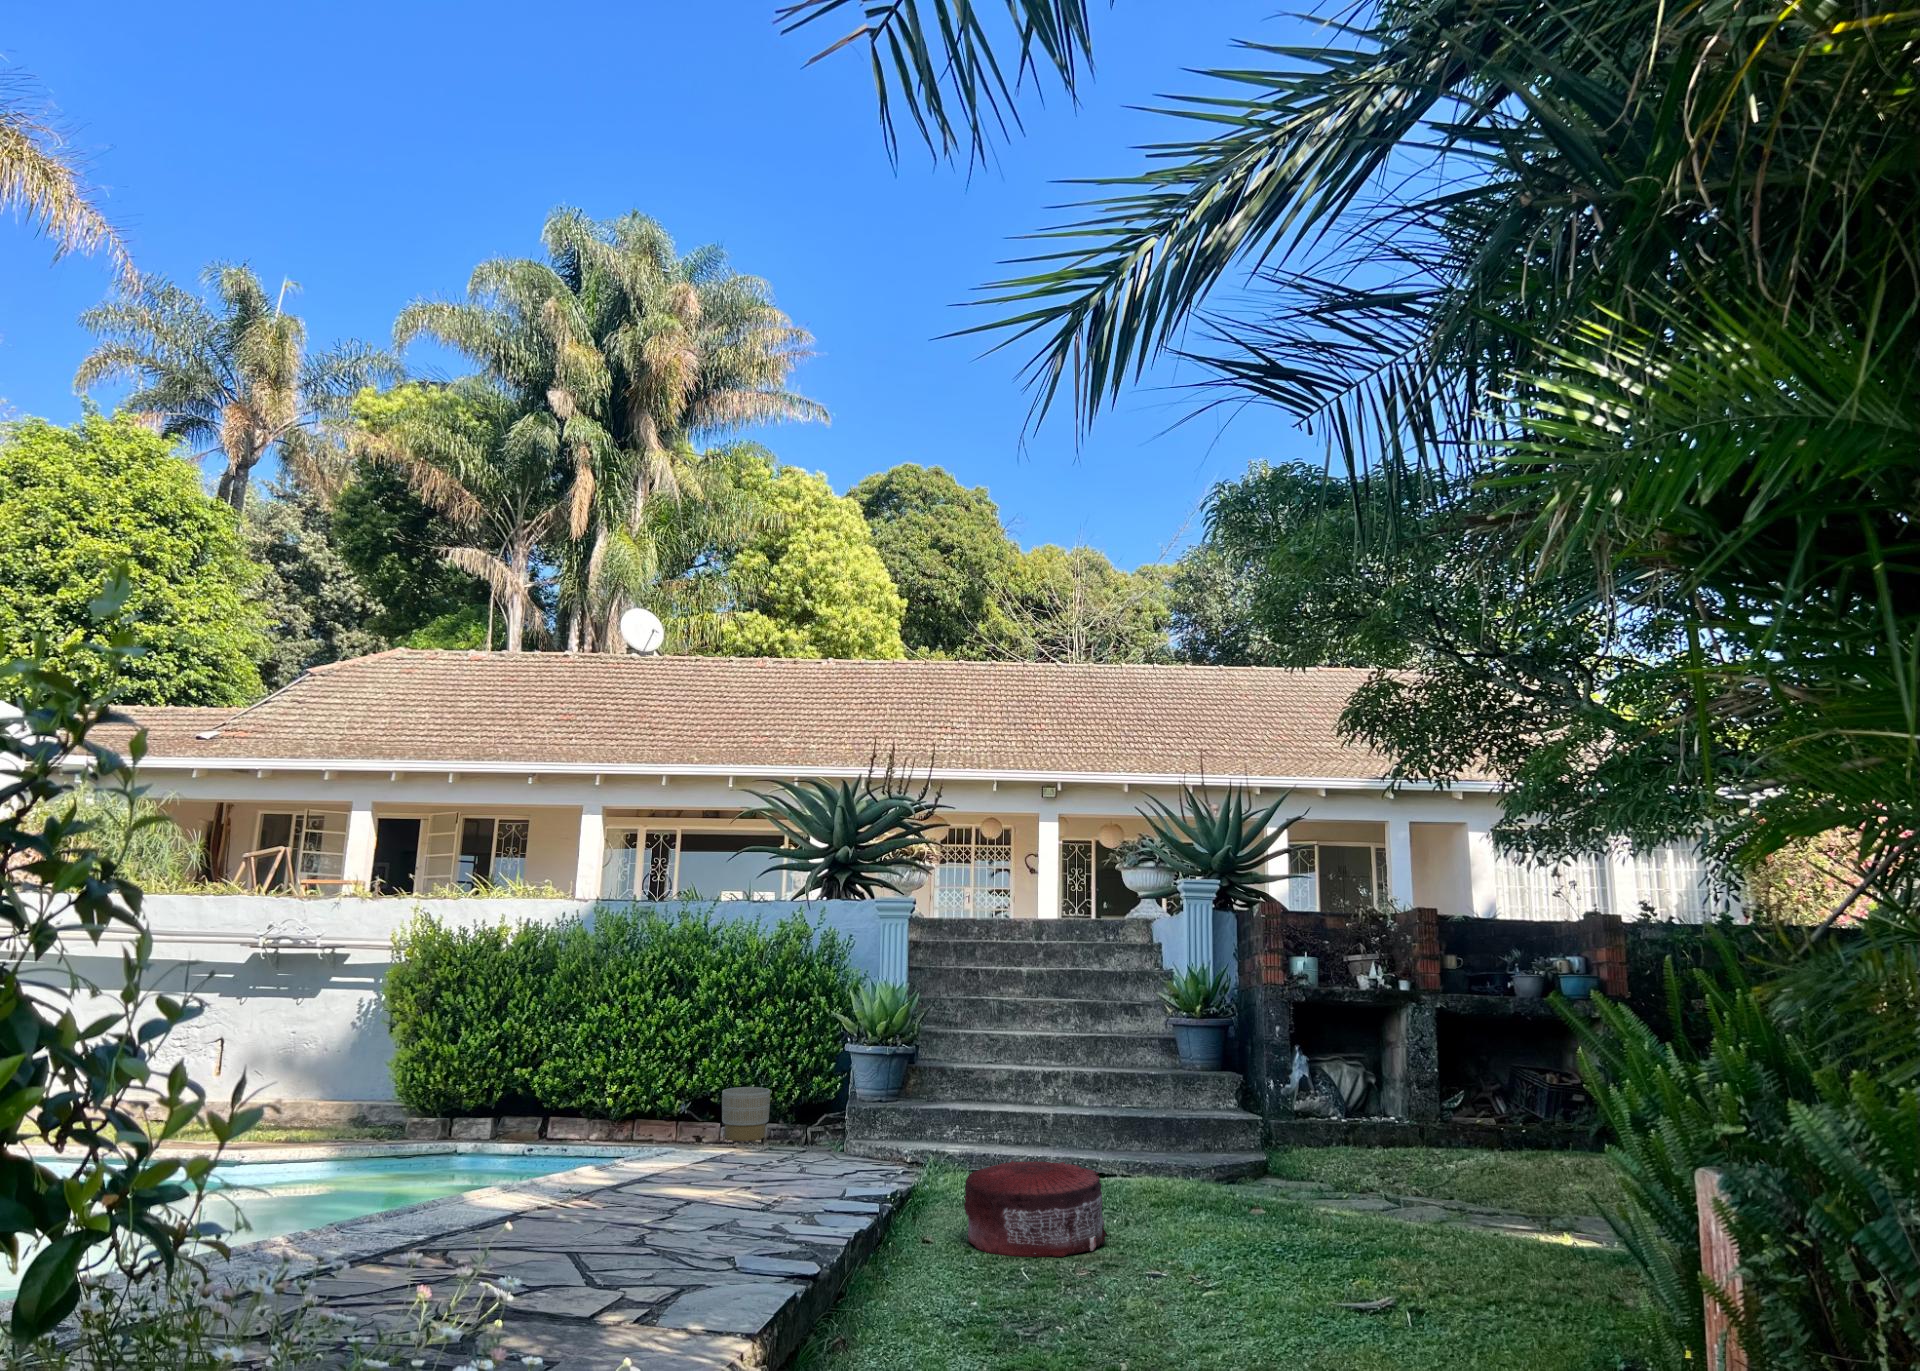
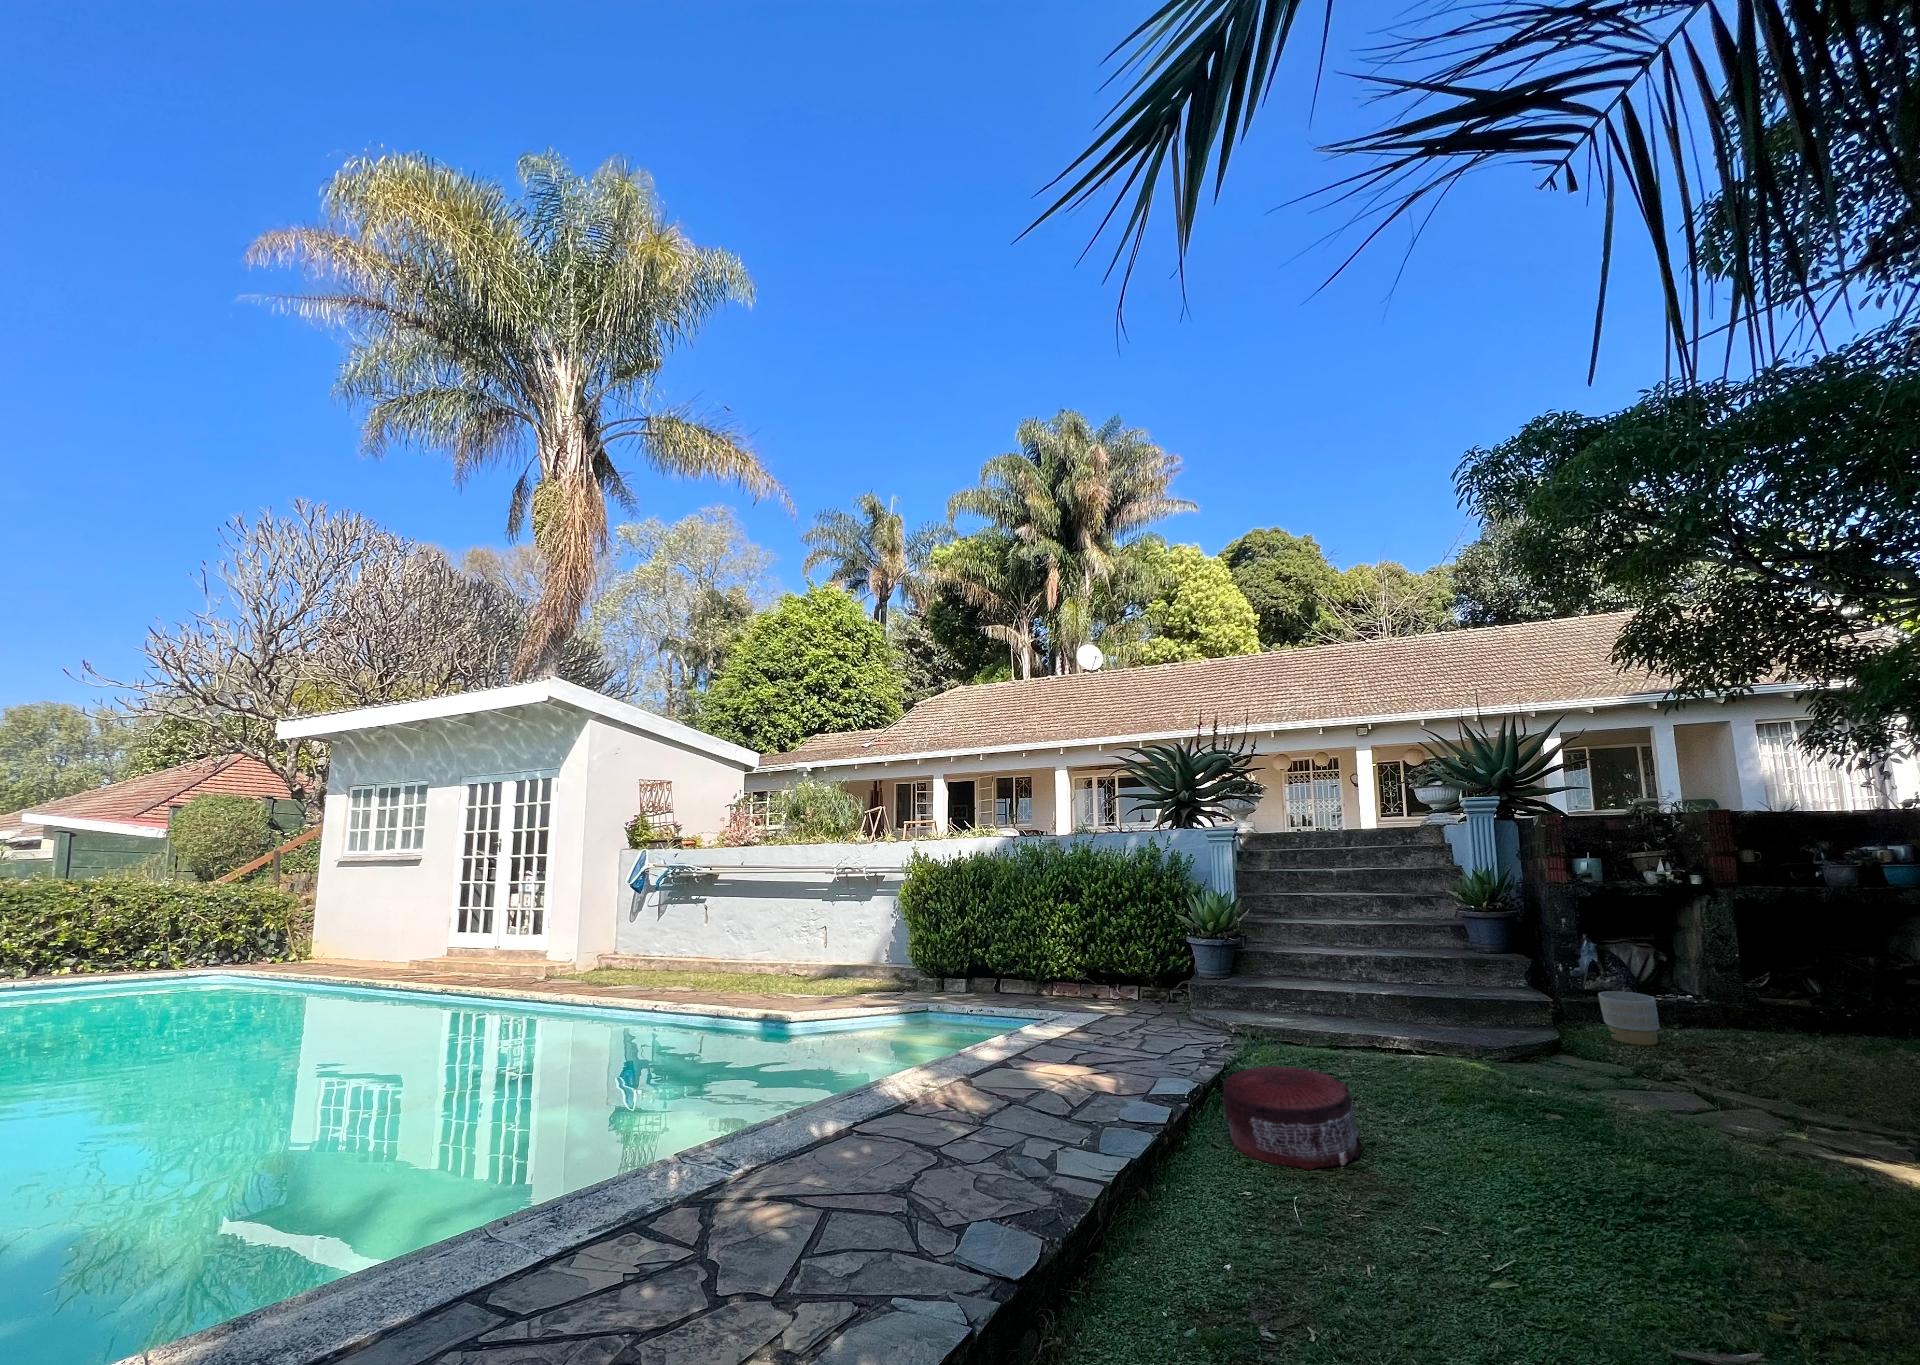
planter: present [722,1087,770,1141] -> present [1598,991,1660,1045]

